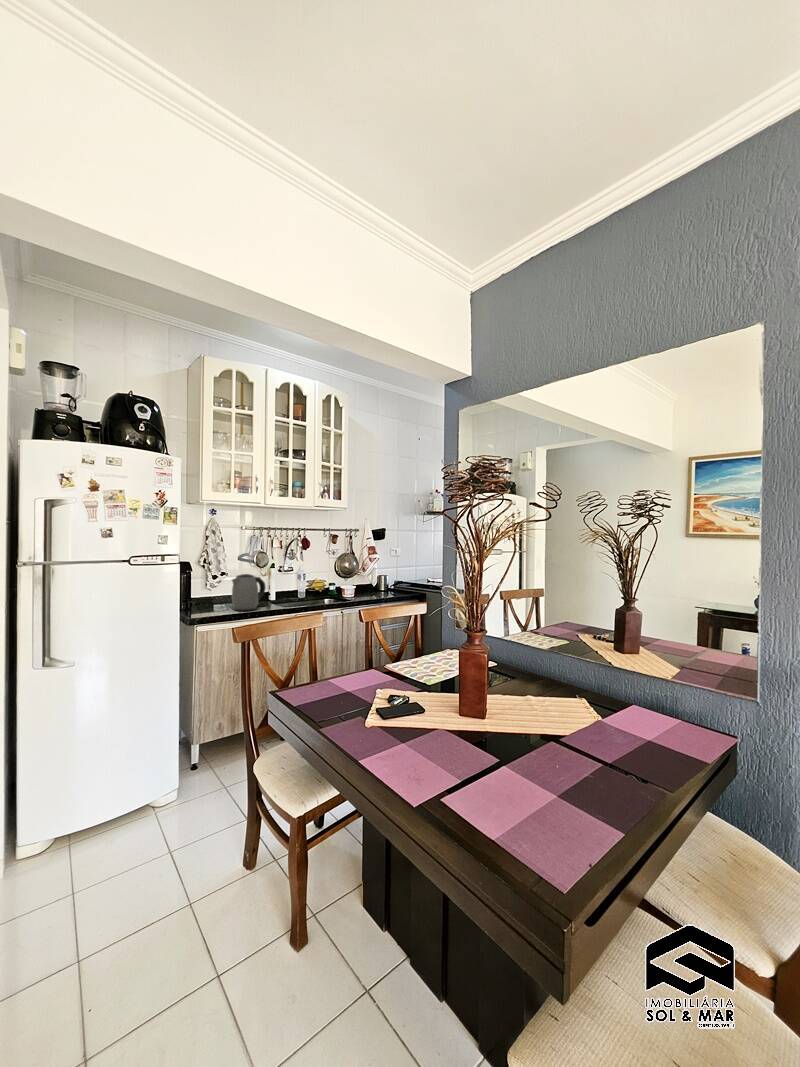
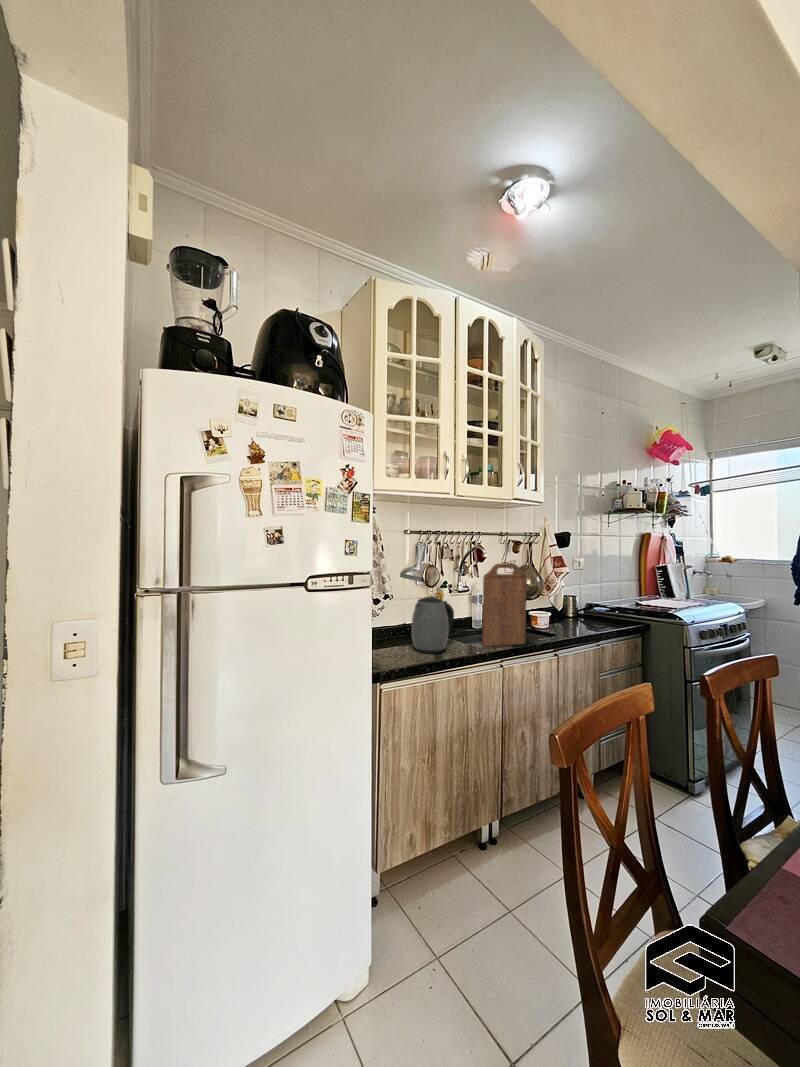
cutting board: none [286,551,319,608] -> present [482,564,527,647]

